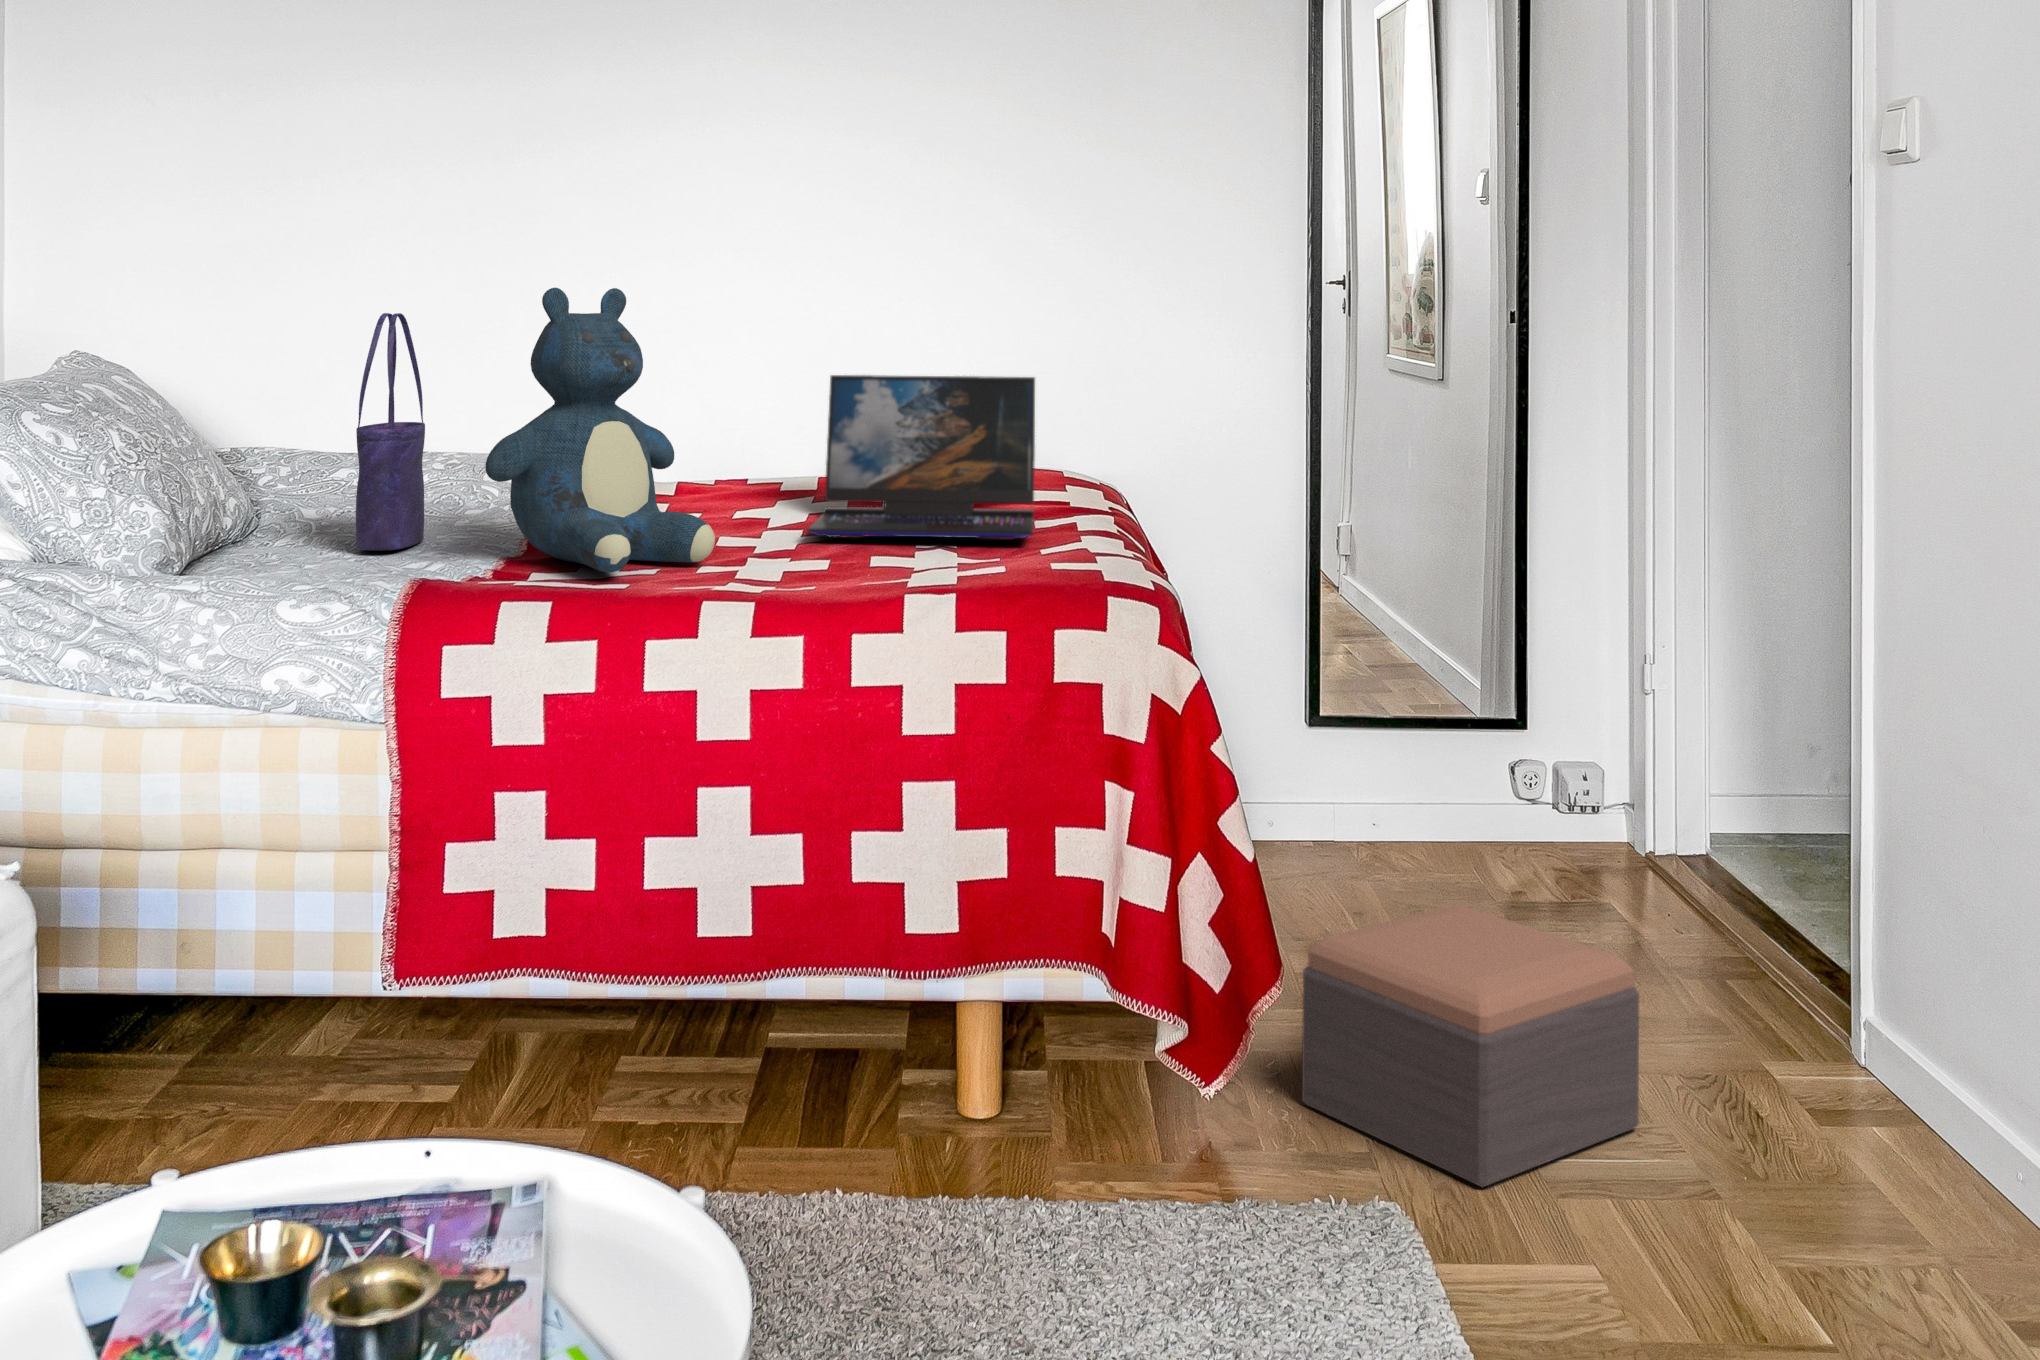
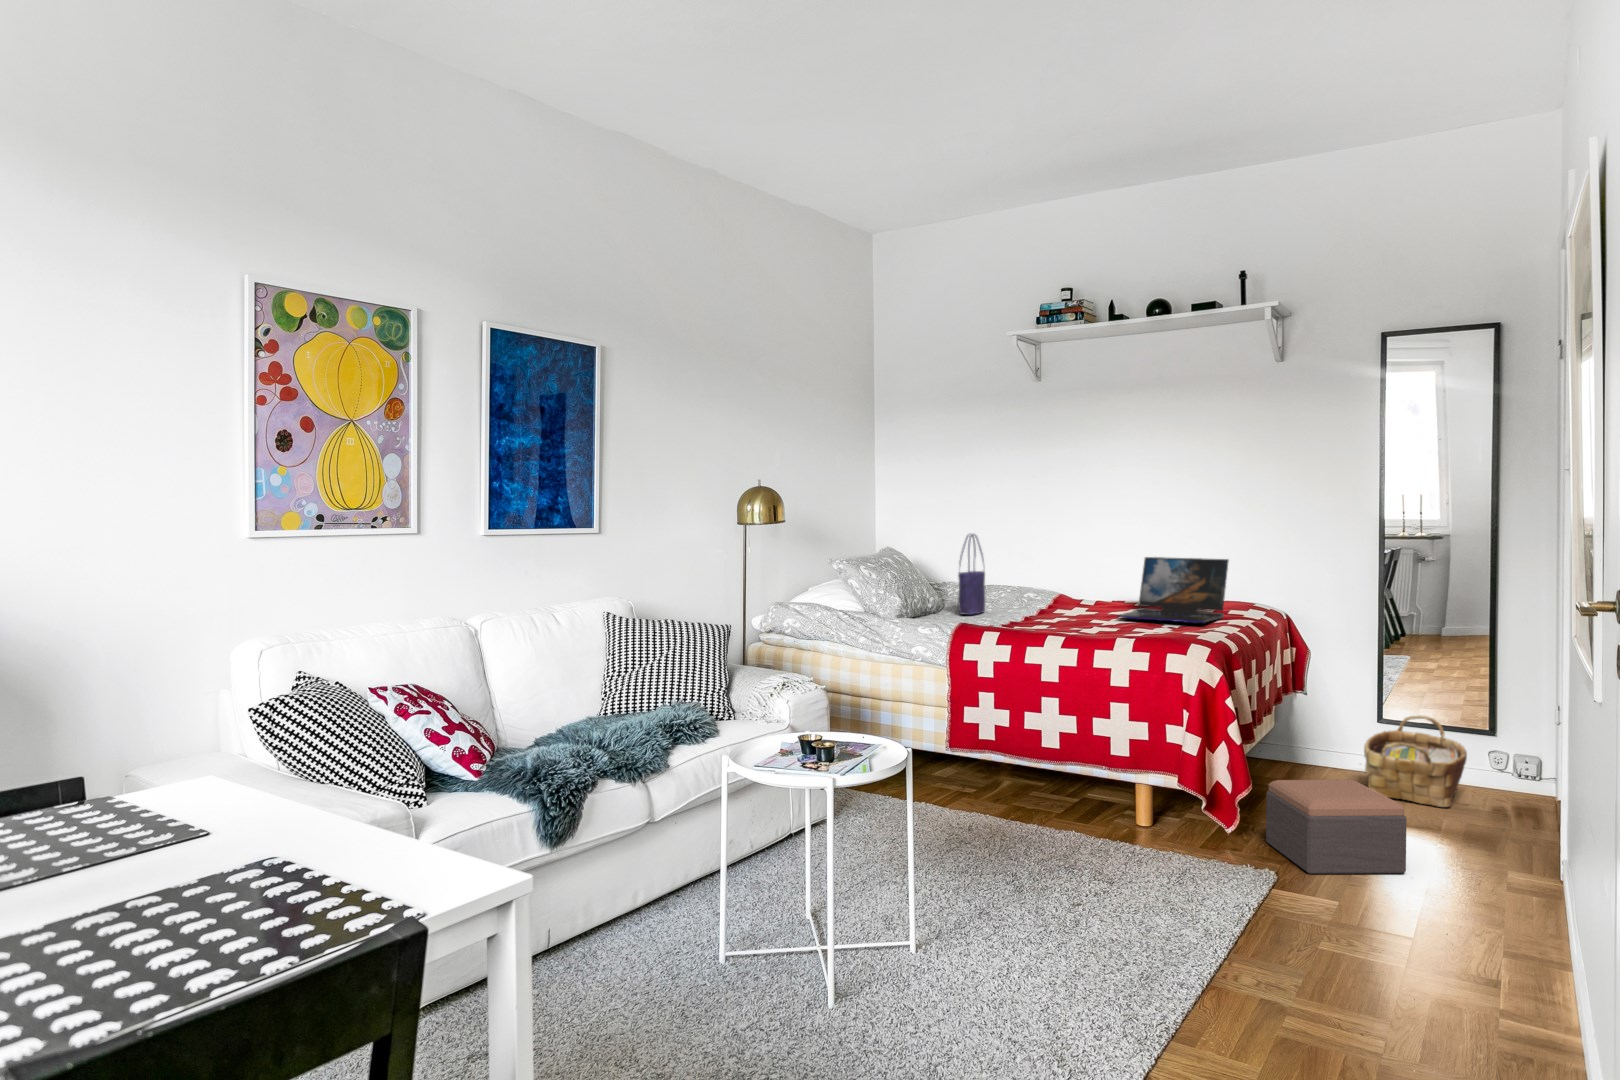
teddy bear: present [485,288,715,573] -> none [993,525,1073,625]
woven basket: none [1310,709,1509,915] -> present [1364,715,1467,807]

